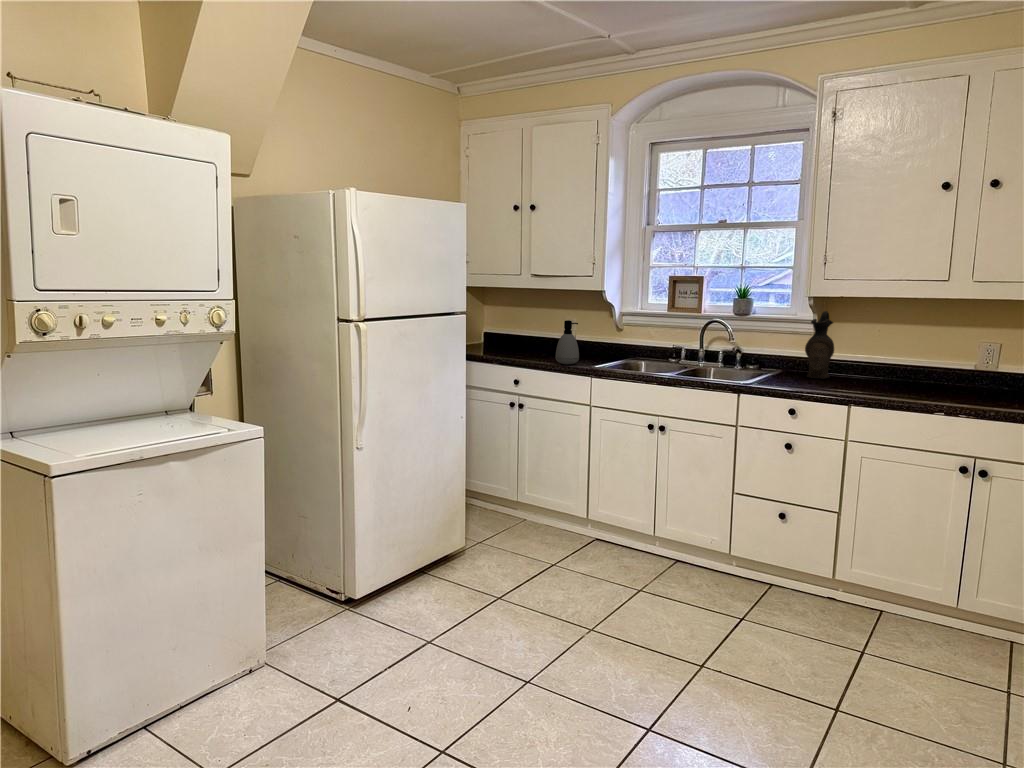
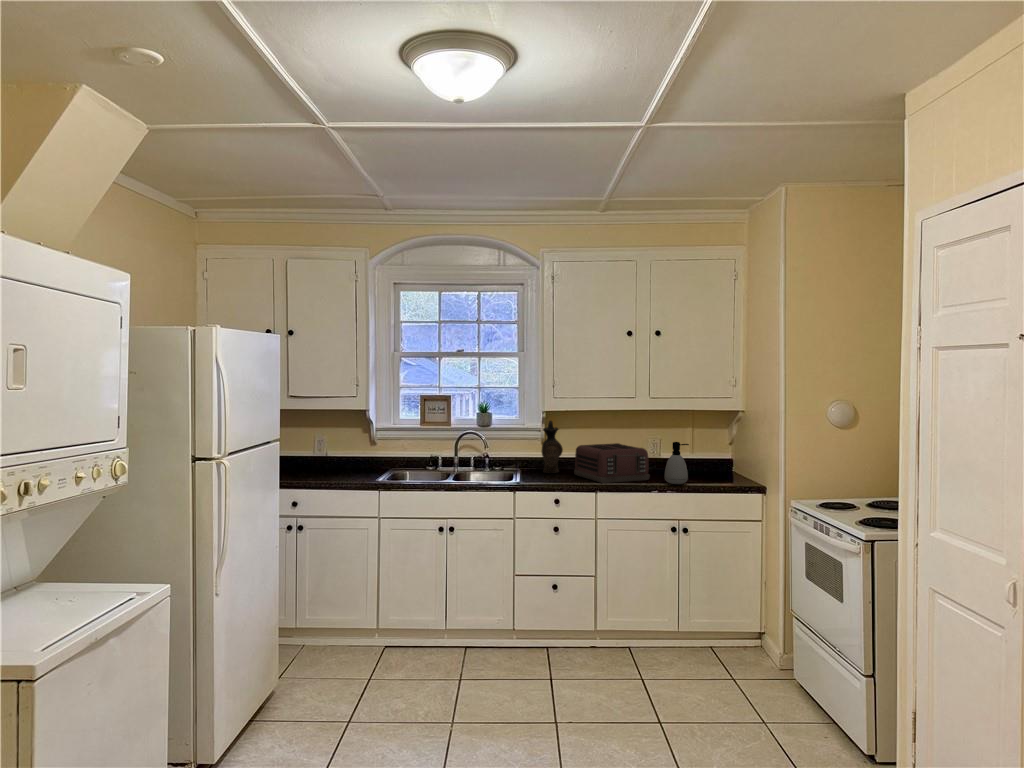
soap dispenser: present [555,320,579,364] -> present [665,442,689,484]
toaster: none [843,344,947,398] -> present [574,443,650,483]

